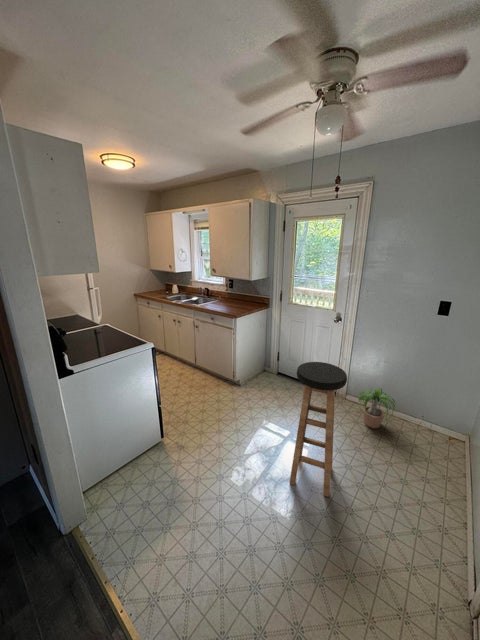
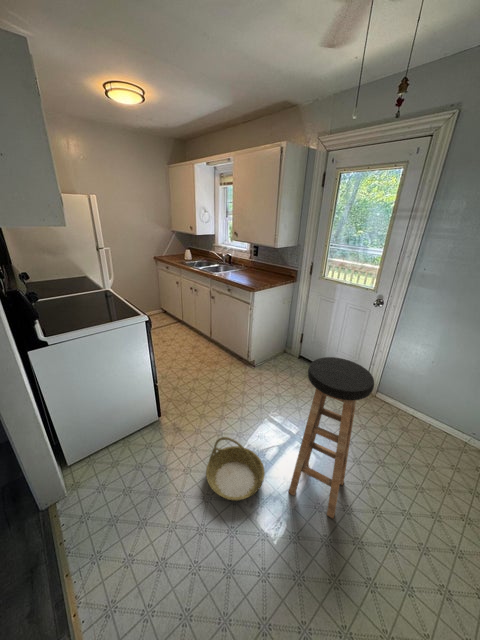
potted plant: present [359,388,395,428] -> none [381,391,448,440]
basket: none [217,441,268,497] -> present [206,437,265,501]

